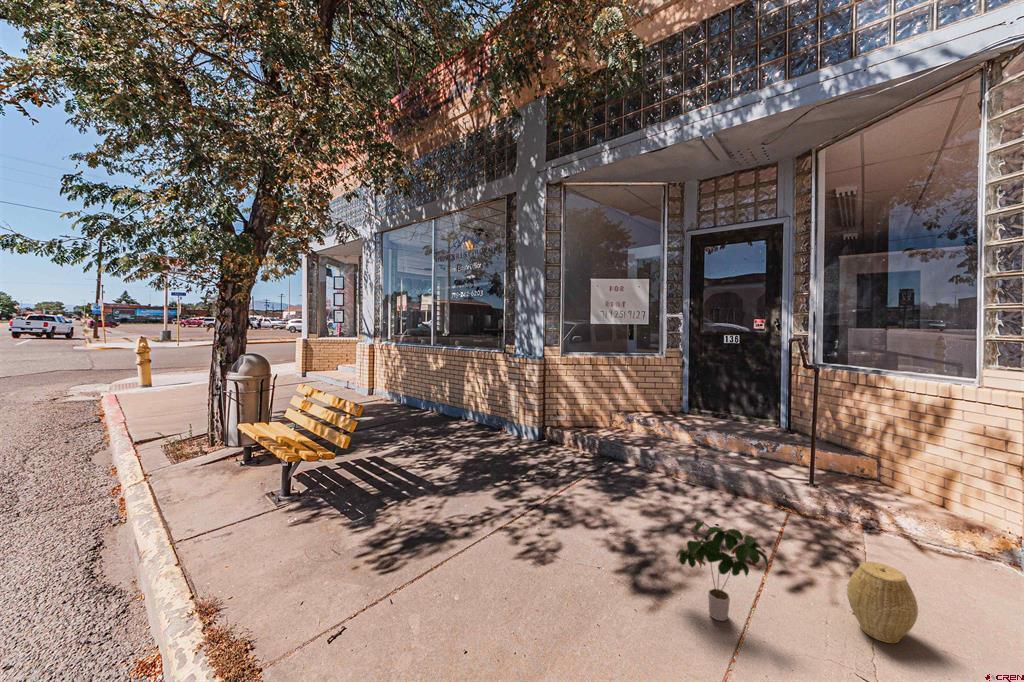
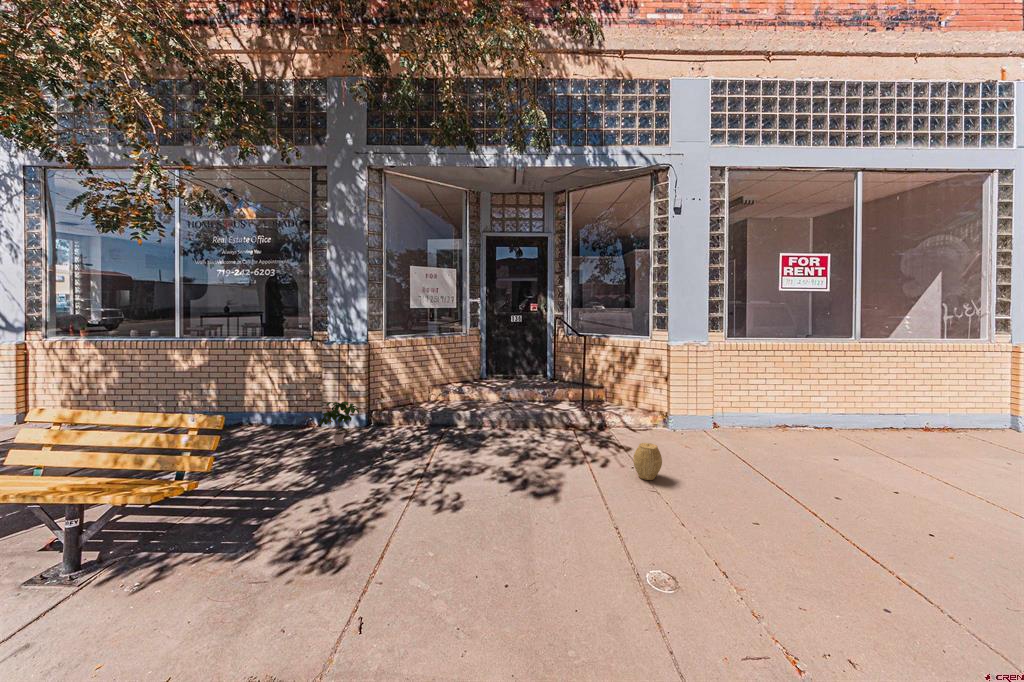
potted plant: present [676,521,768,621] -> present [318,401,359,445]

